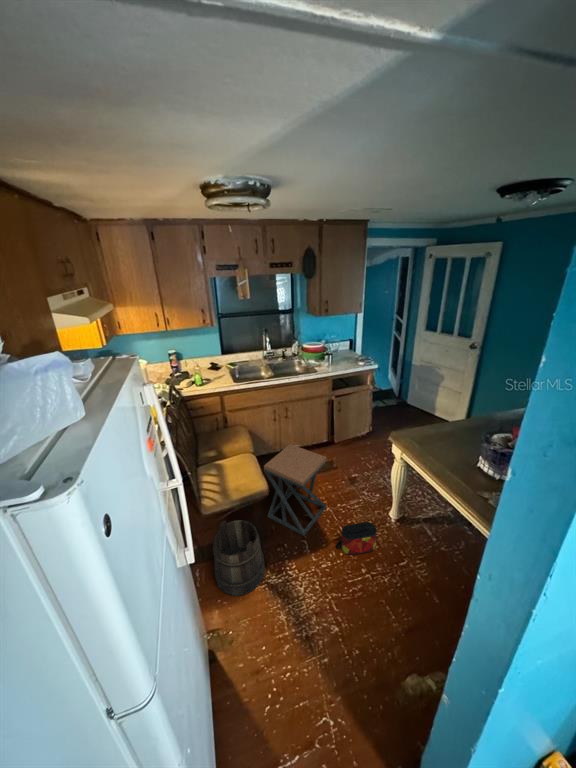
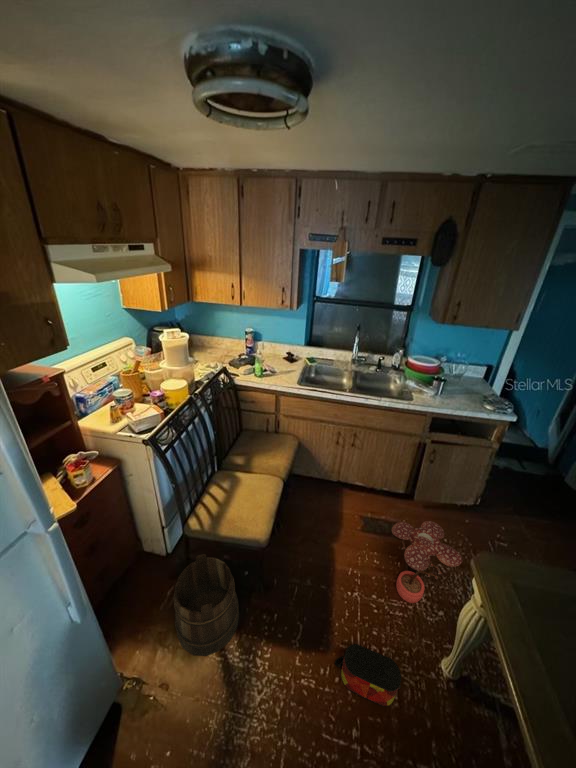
potted plant: none [337,441,381,498] -> present [392,521,462,603]
stool: present [264,444,327,536] -> none [278,487,367,617]

